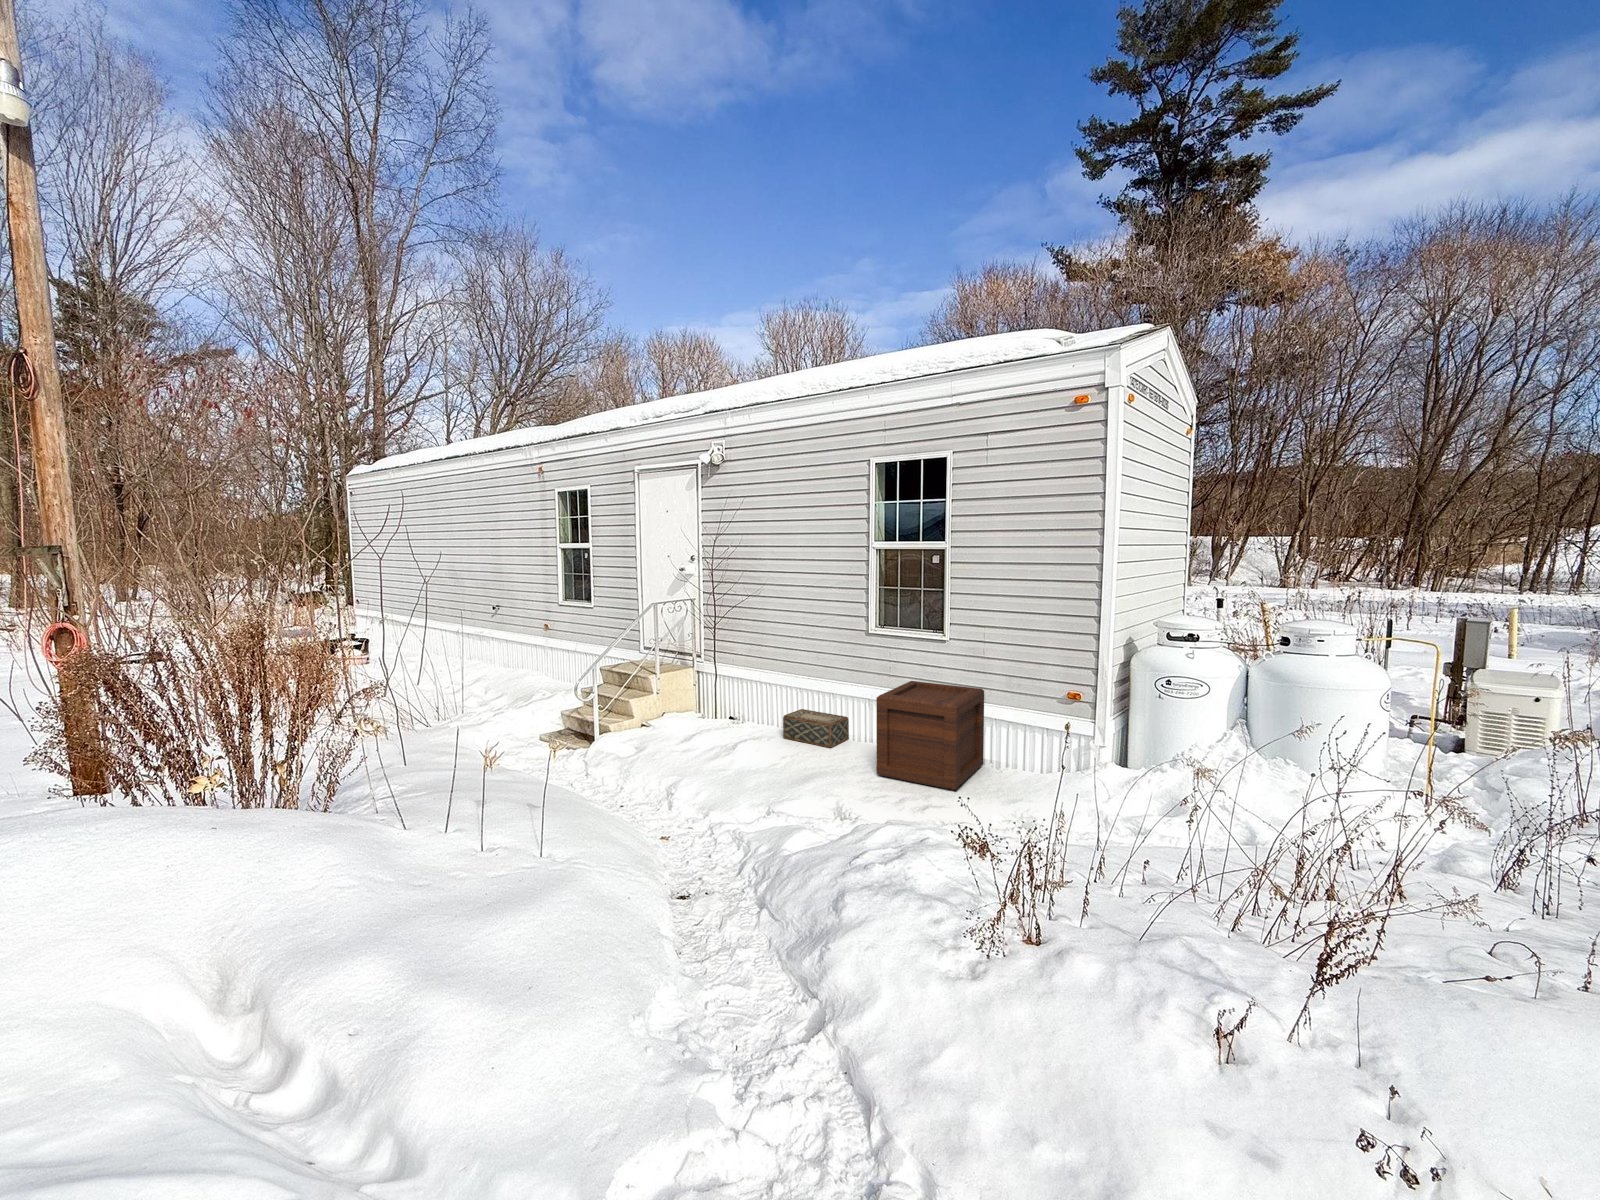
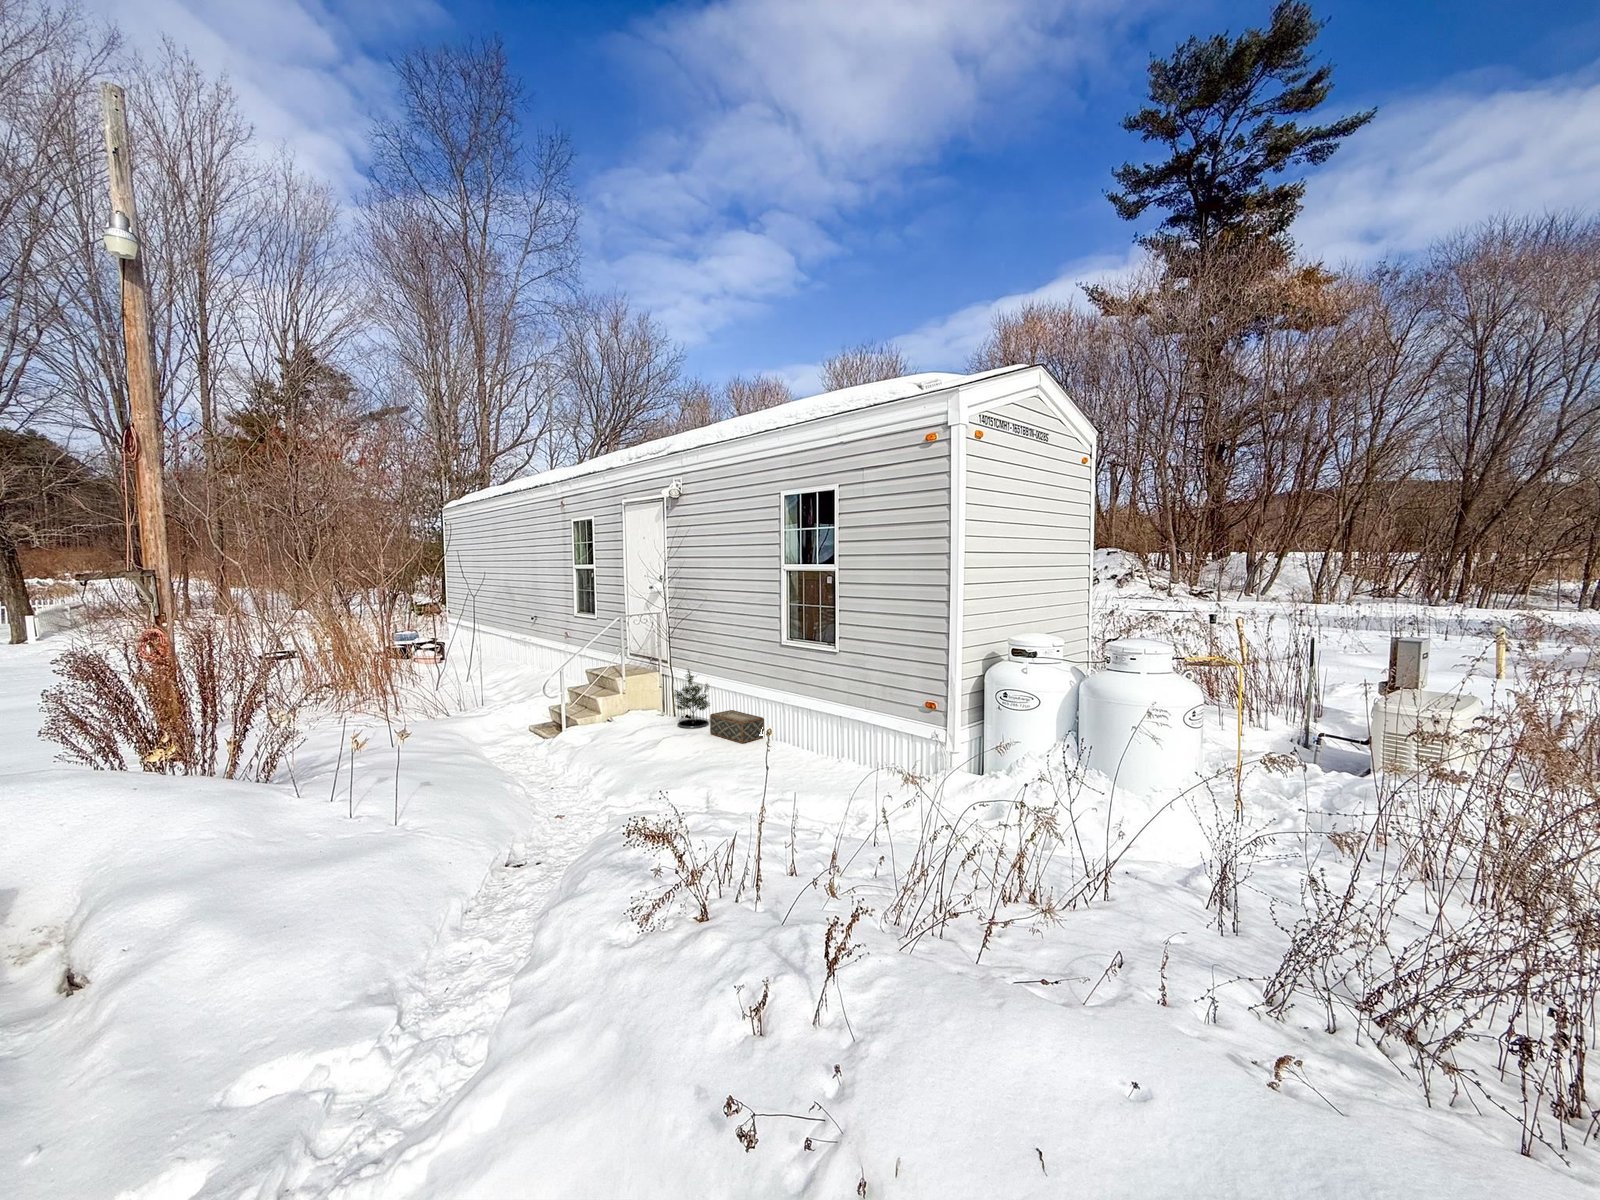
potted tree: none [728,663,774,732] -> present [674,669,710,728]
wooden crate: present [876,681,984,790] -> none [759,686,860,781]

